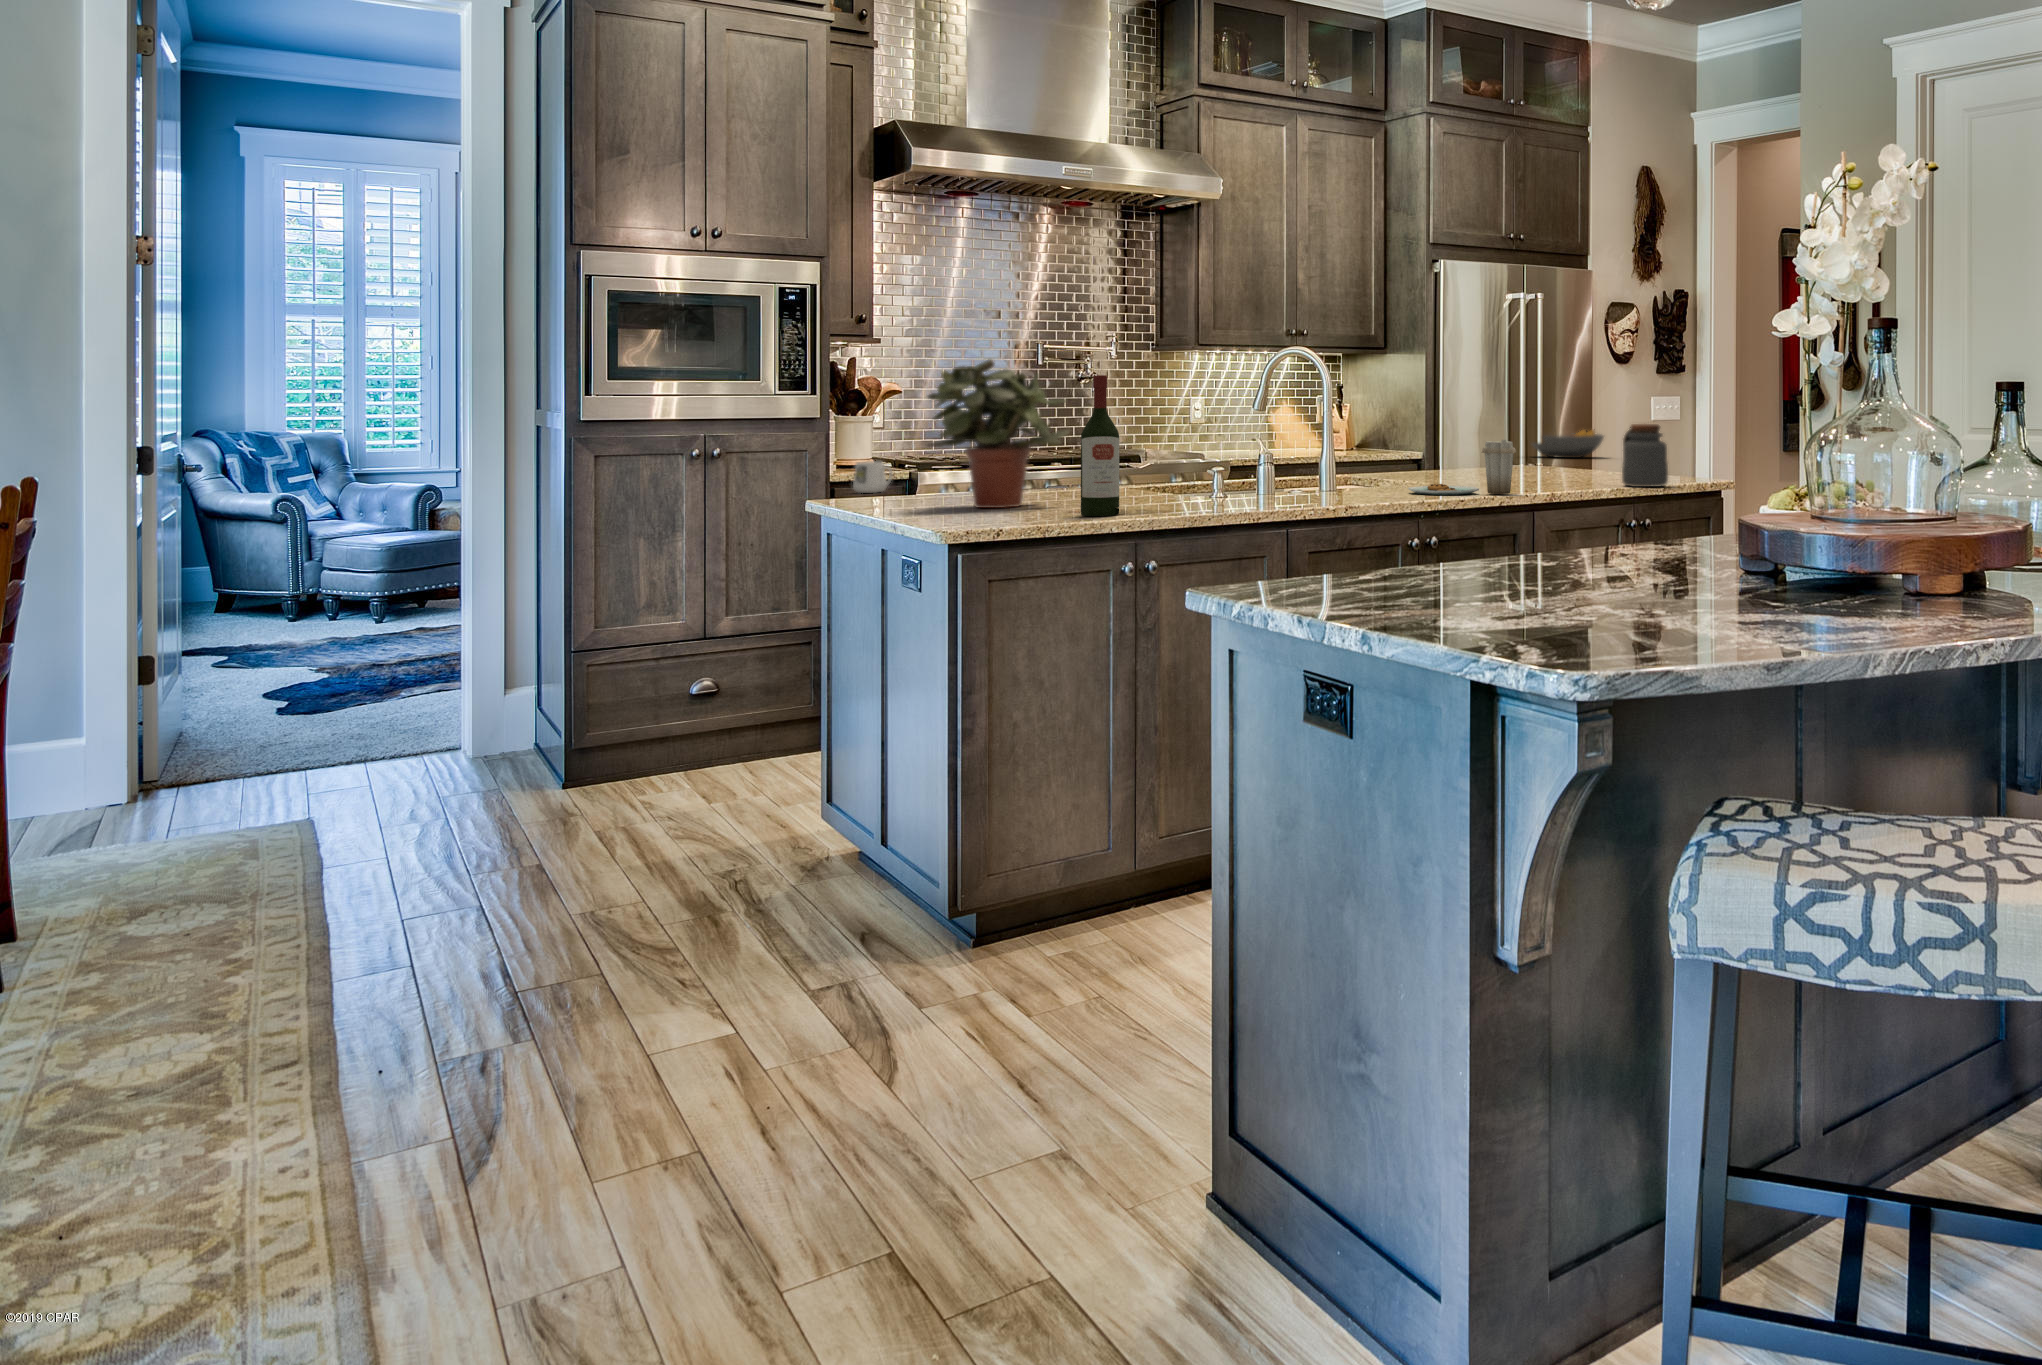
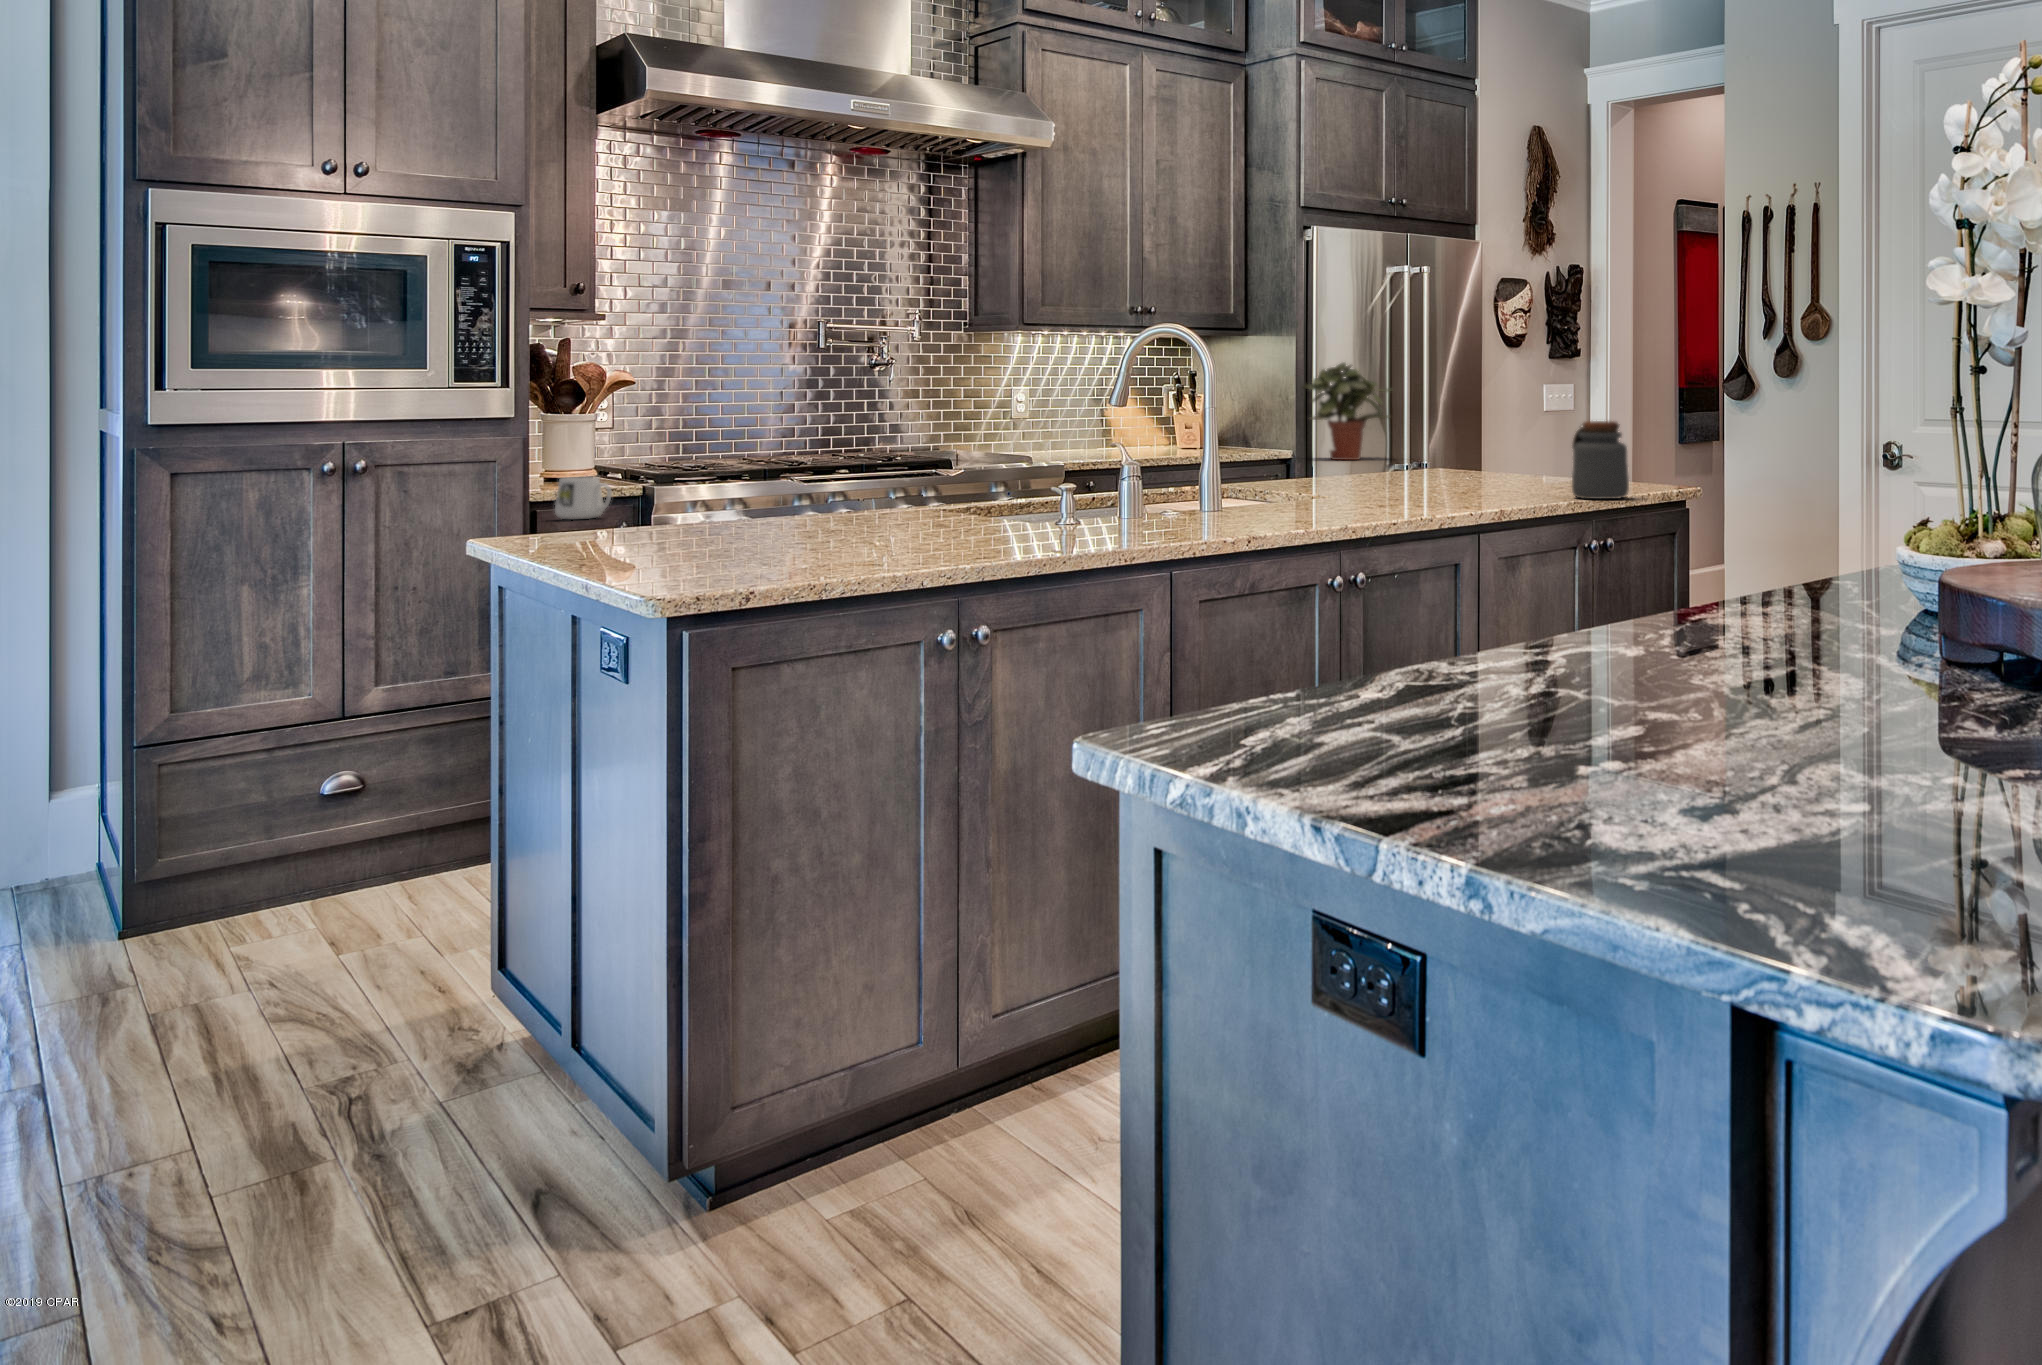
potted plant: present [927,359,1071,508] -> present [1302,363,1391,460]
wine bottle: present [1081,375,1119,516] -> none [876,362,933,564]
fruit bowl: present [1533,430,1604,458] -> none [1409,423,1498,456]
plate: present [1408,440,1516,495] -> none [1319,444,1460,518]

